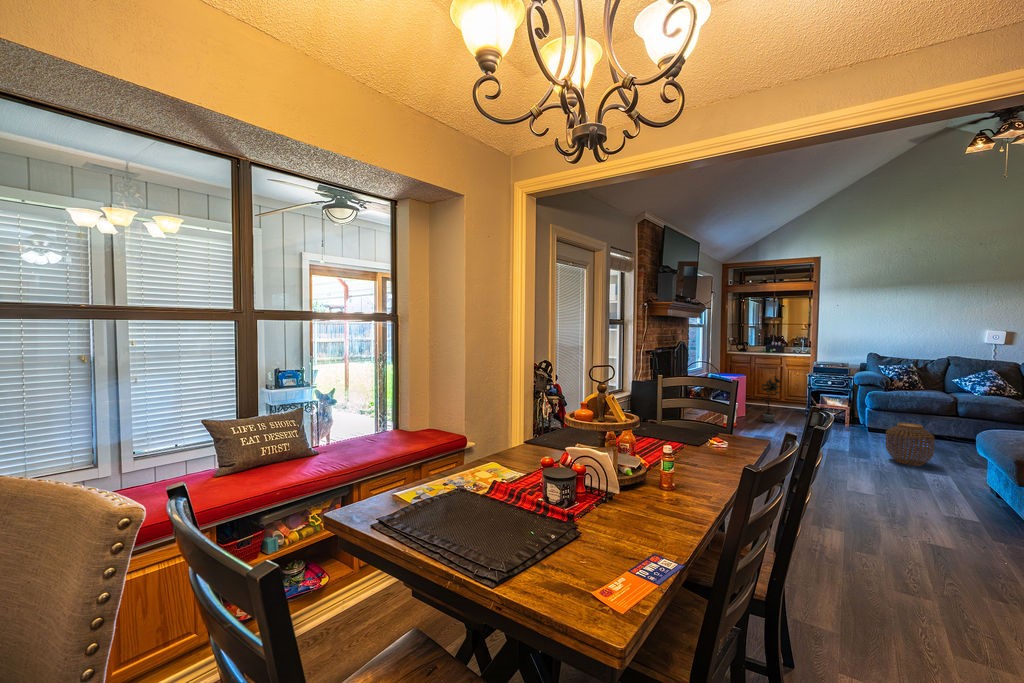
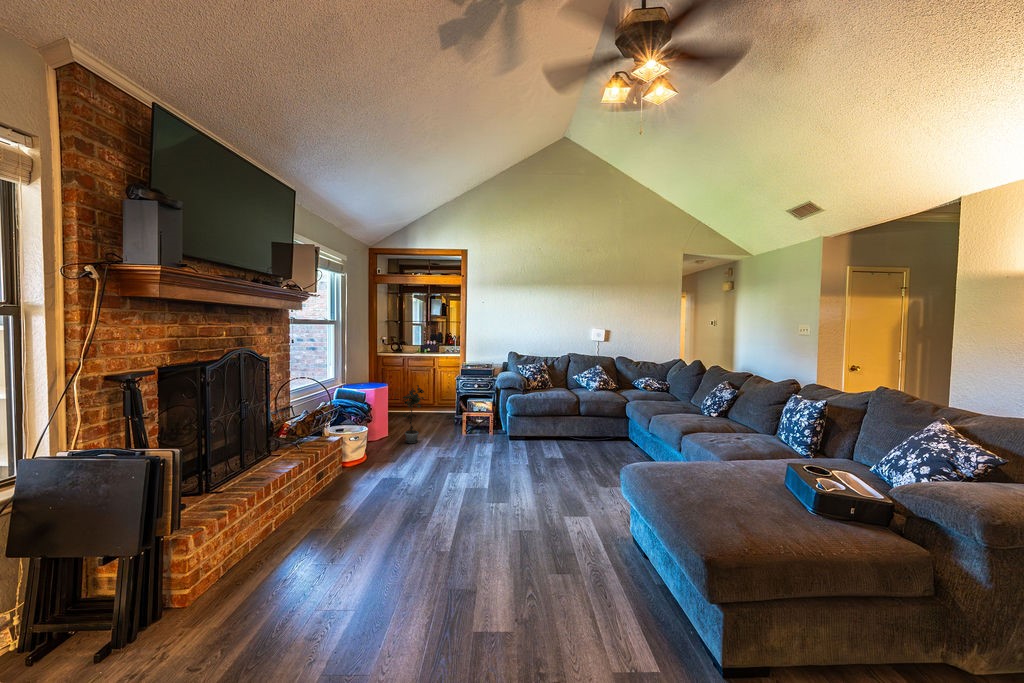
woven basket: present [886,423,935,466] -> none [522,442,568,496]

